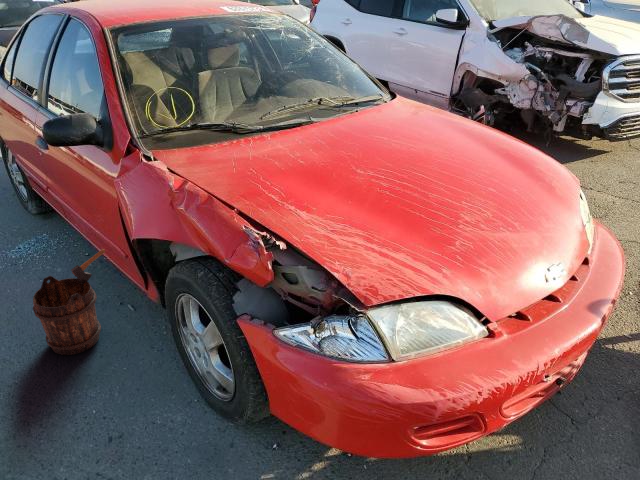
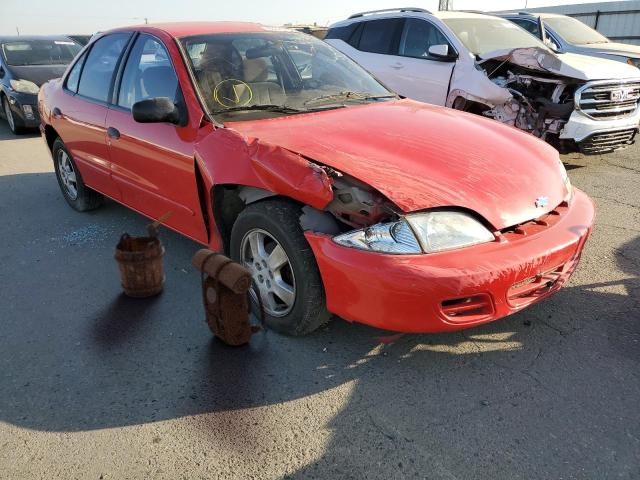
backpack: none [106,321,208,442] -> present [192,249,266,345]

